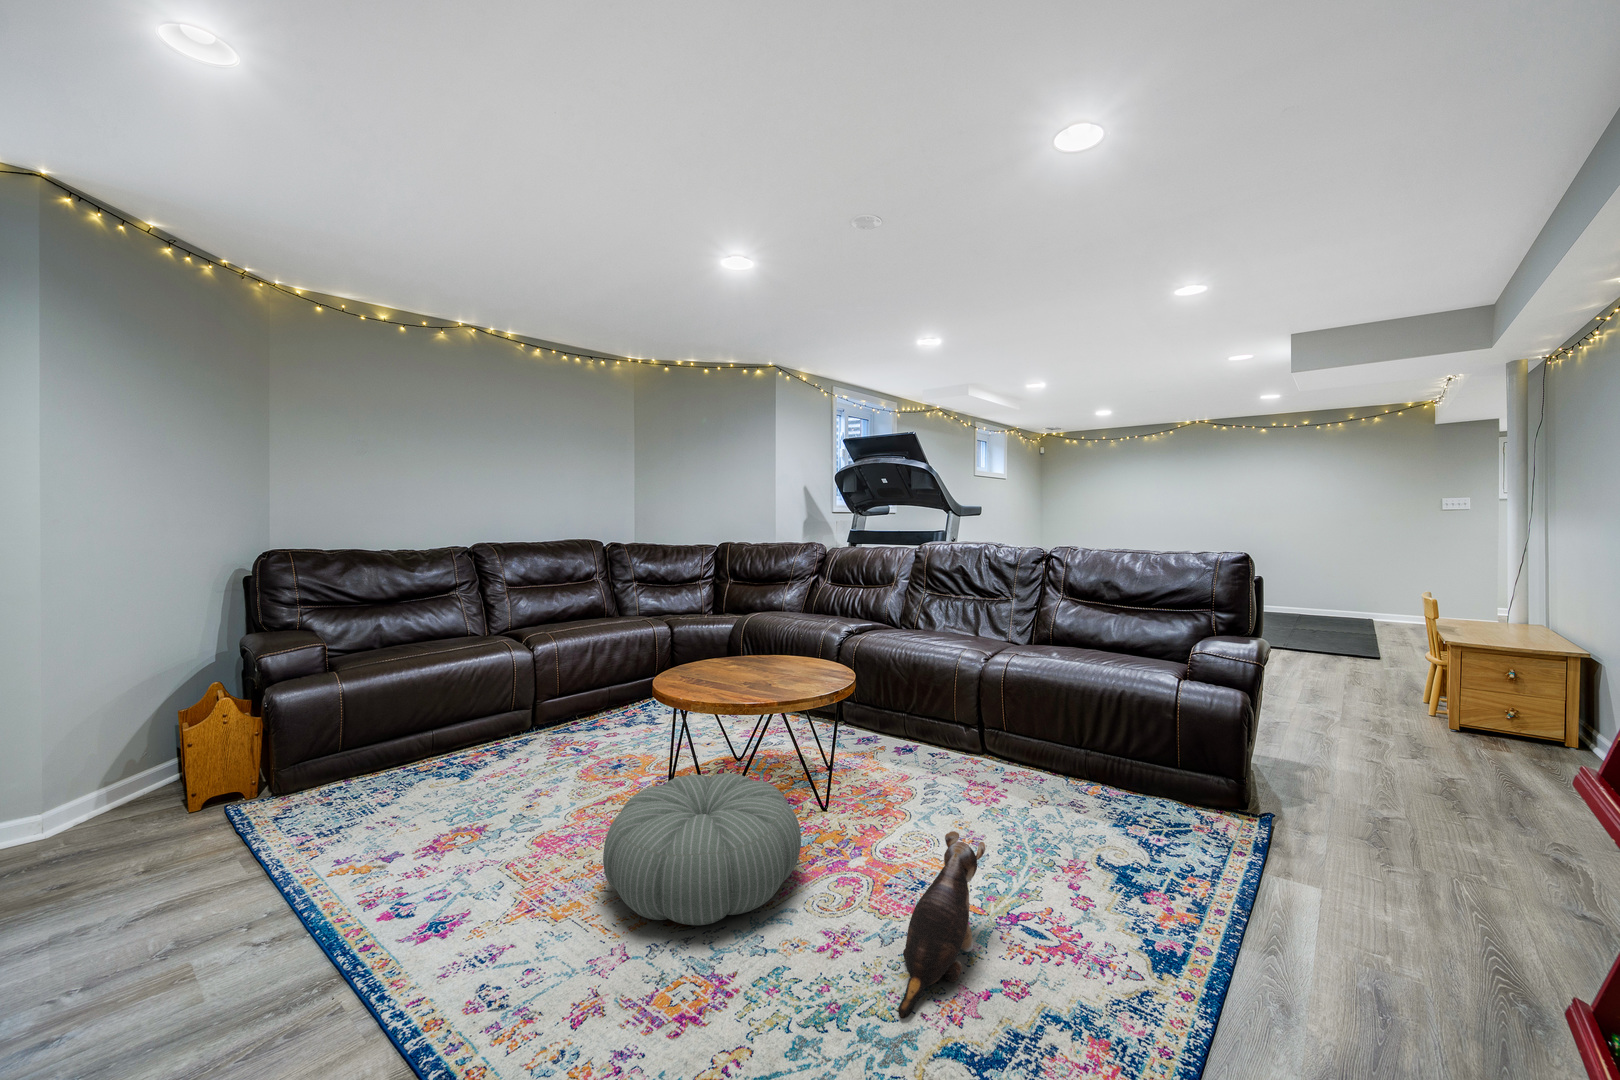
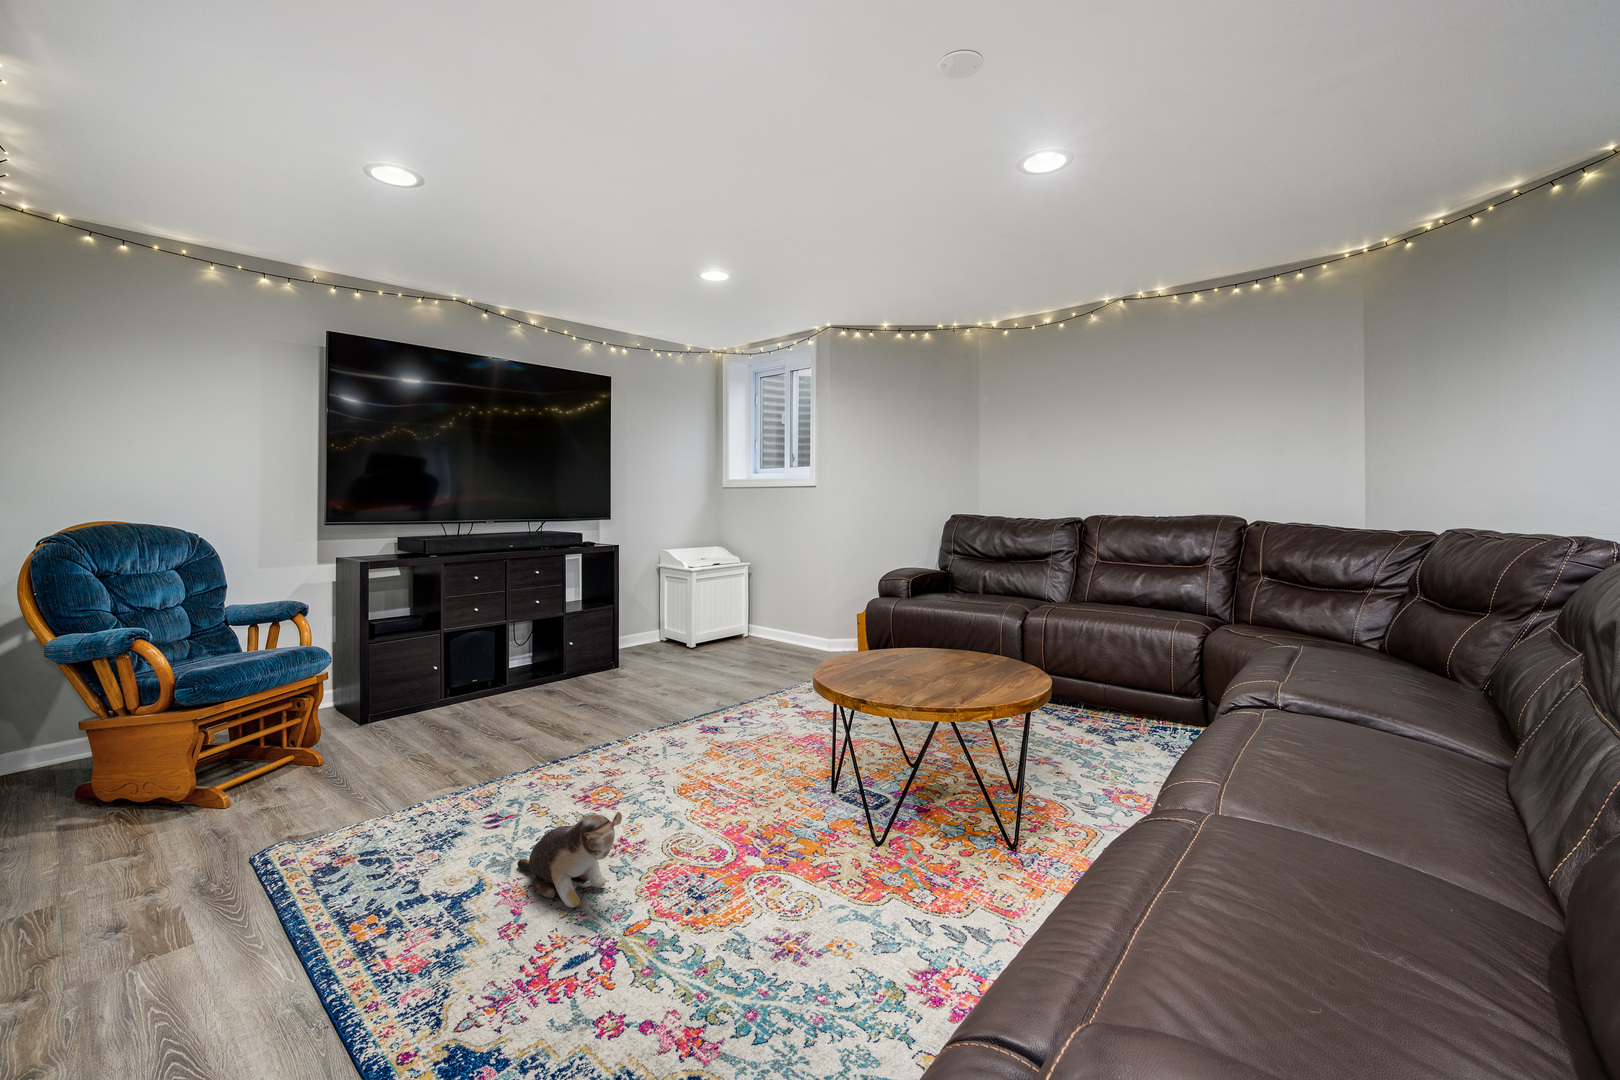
pouf: present [603,773,801,925] -> none [642,707,801,812]

